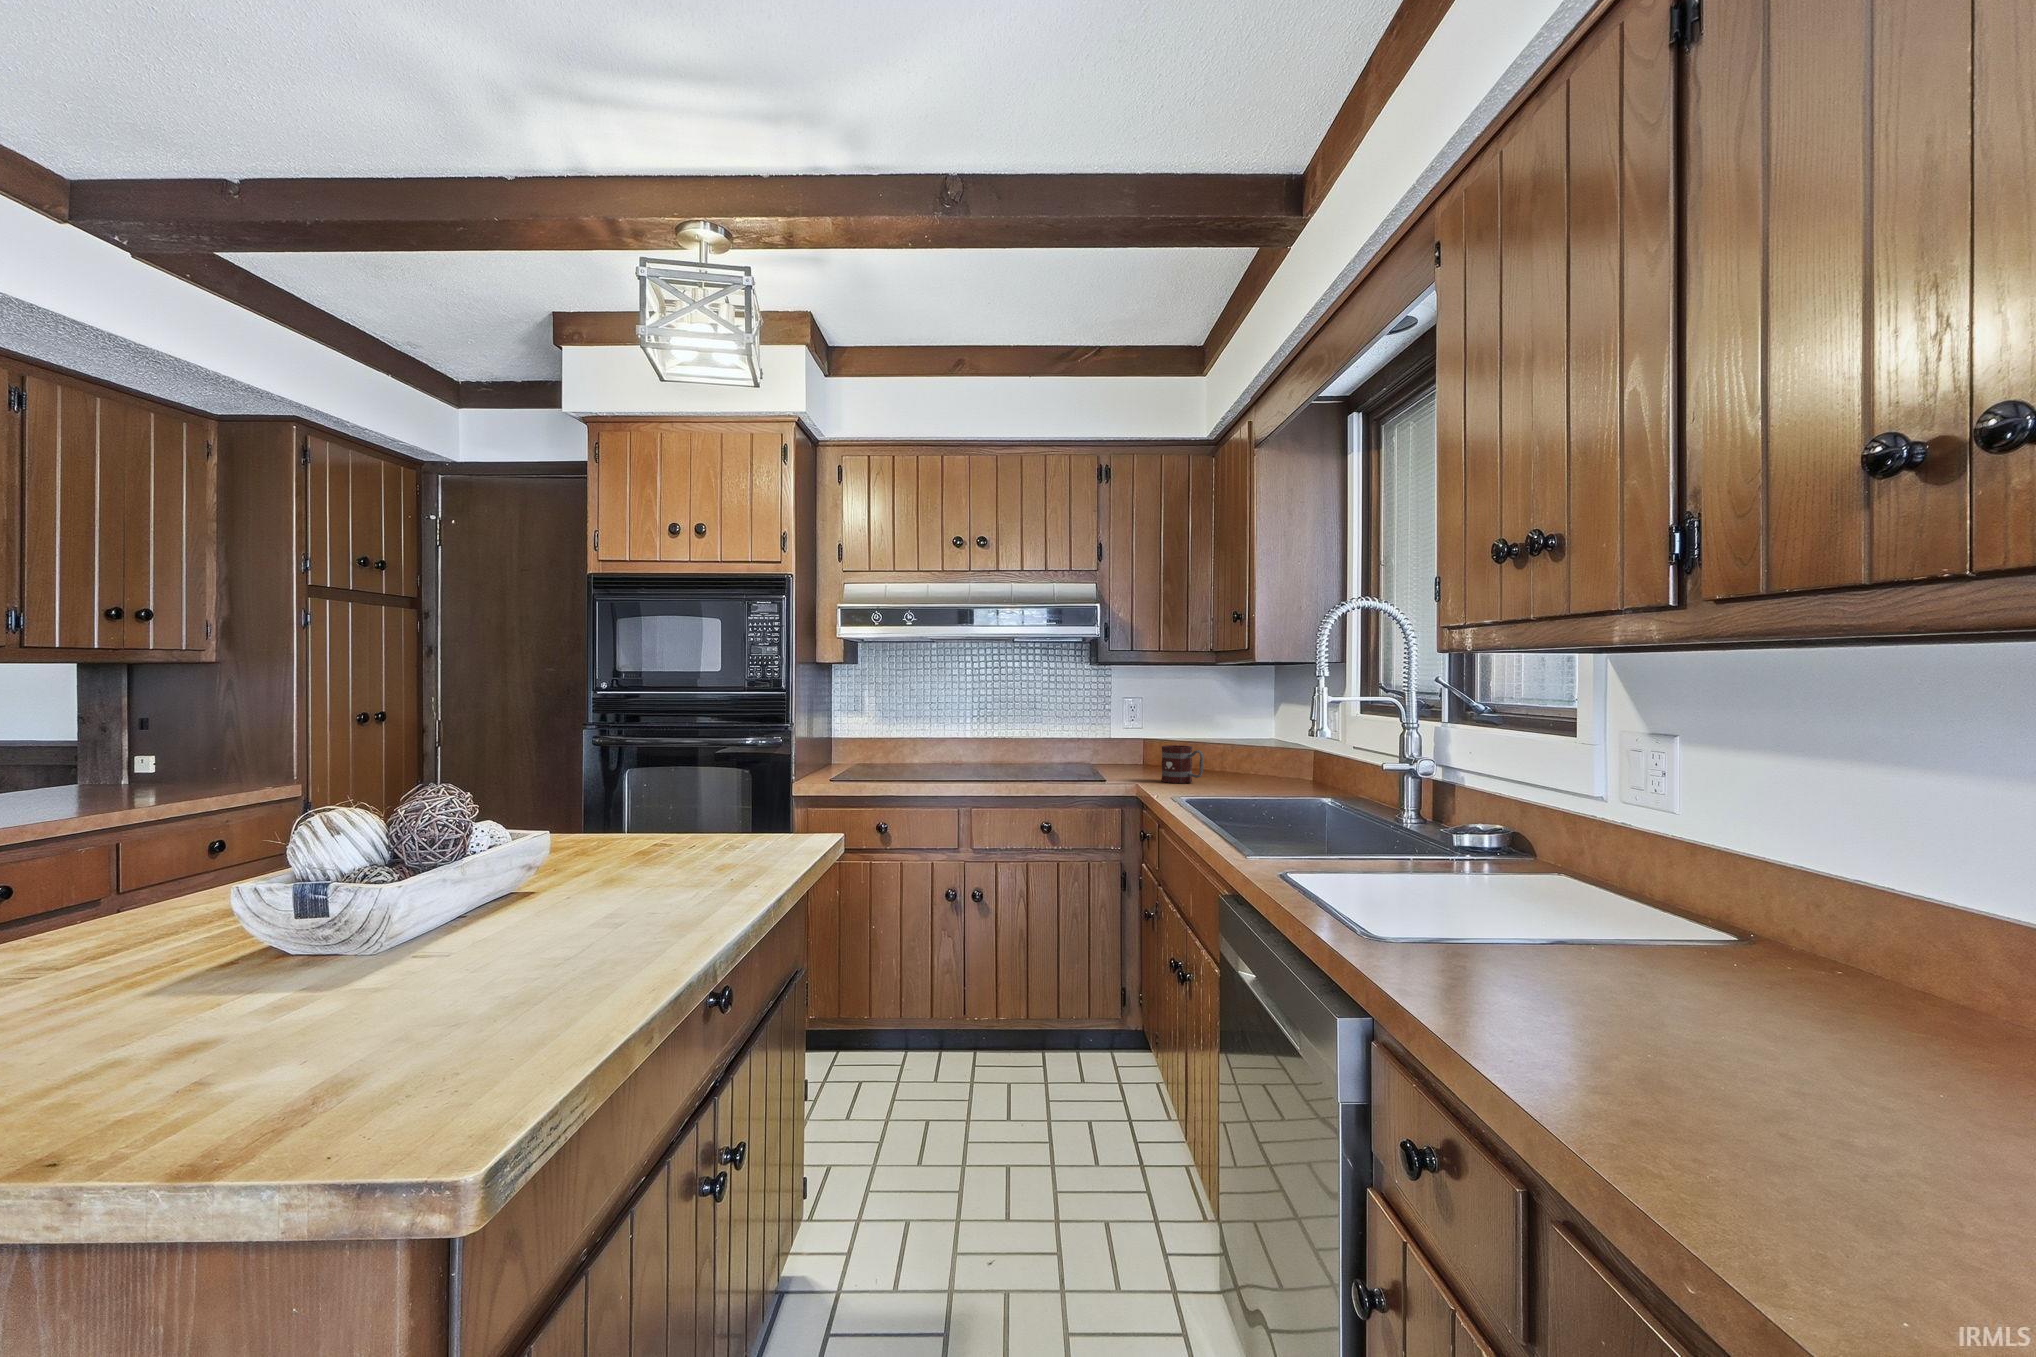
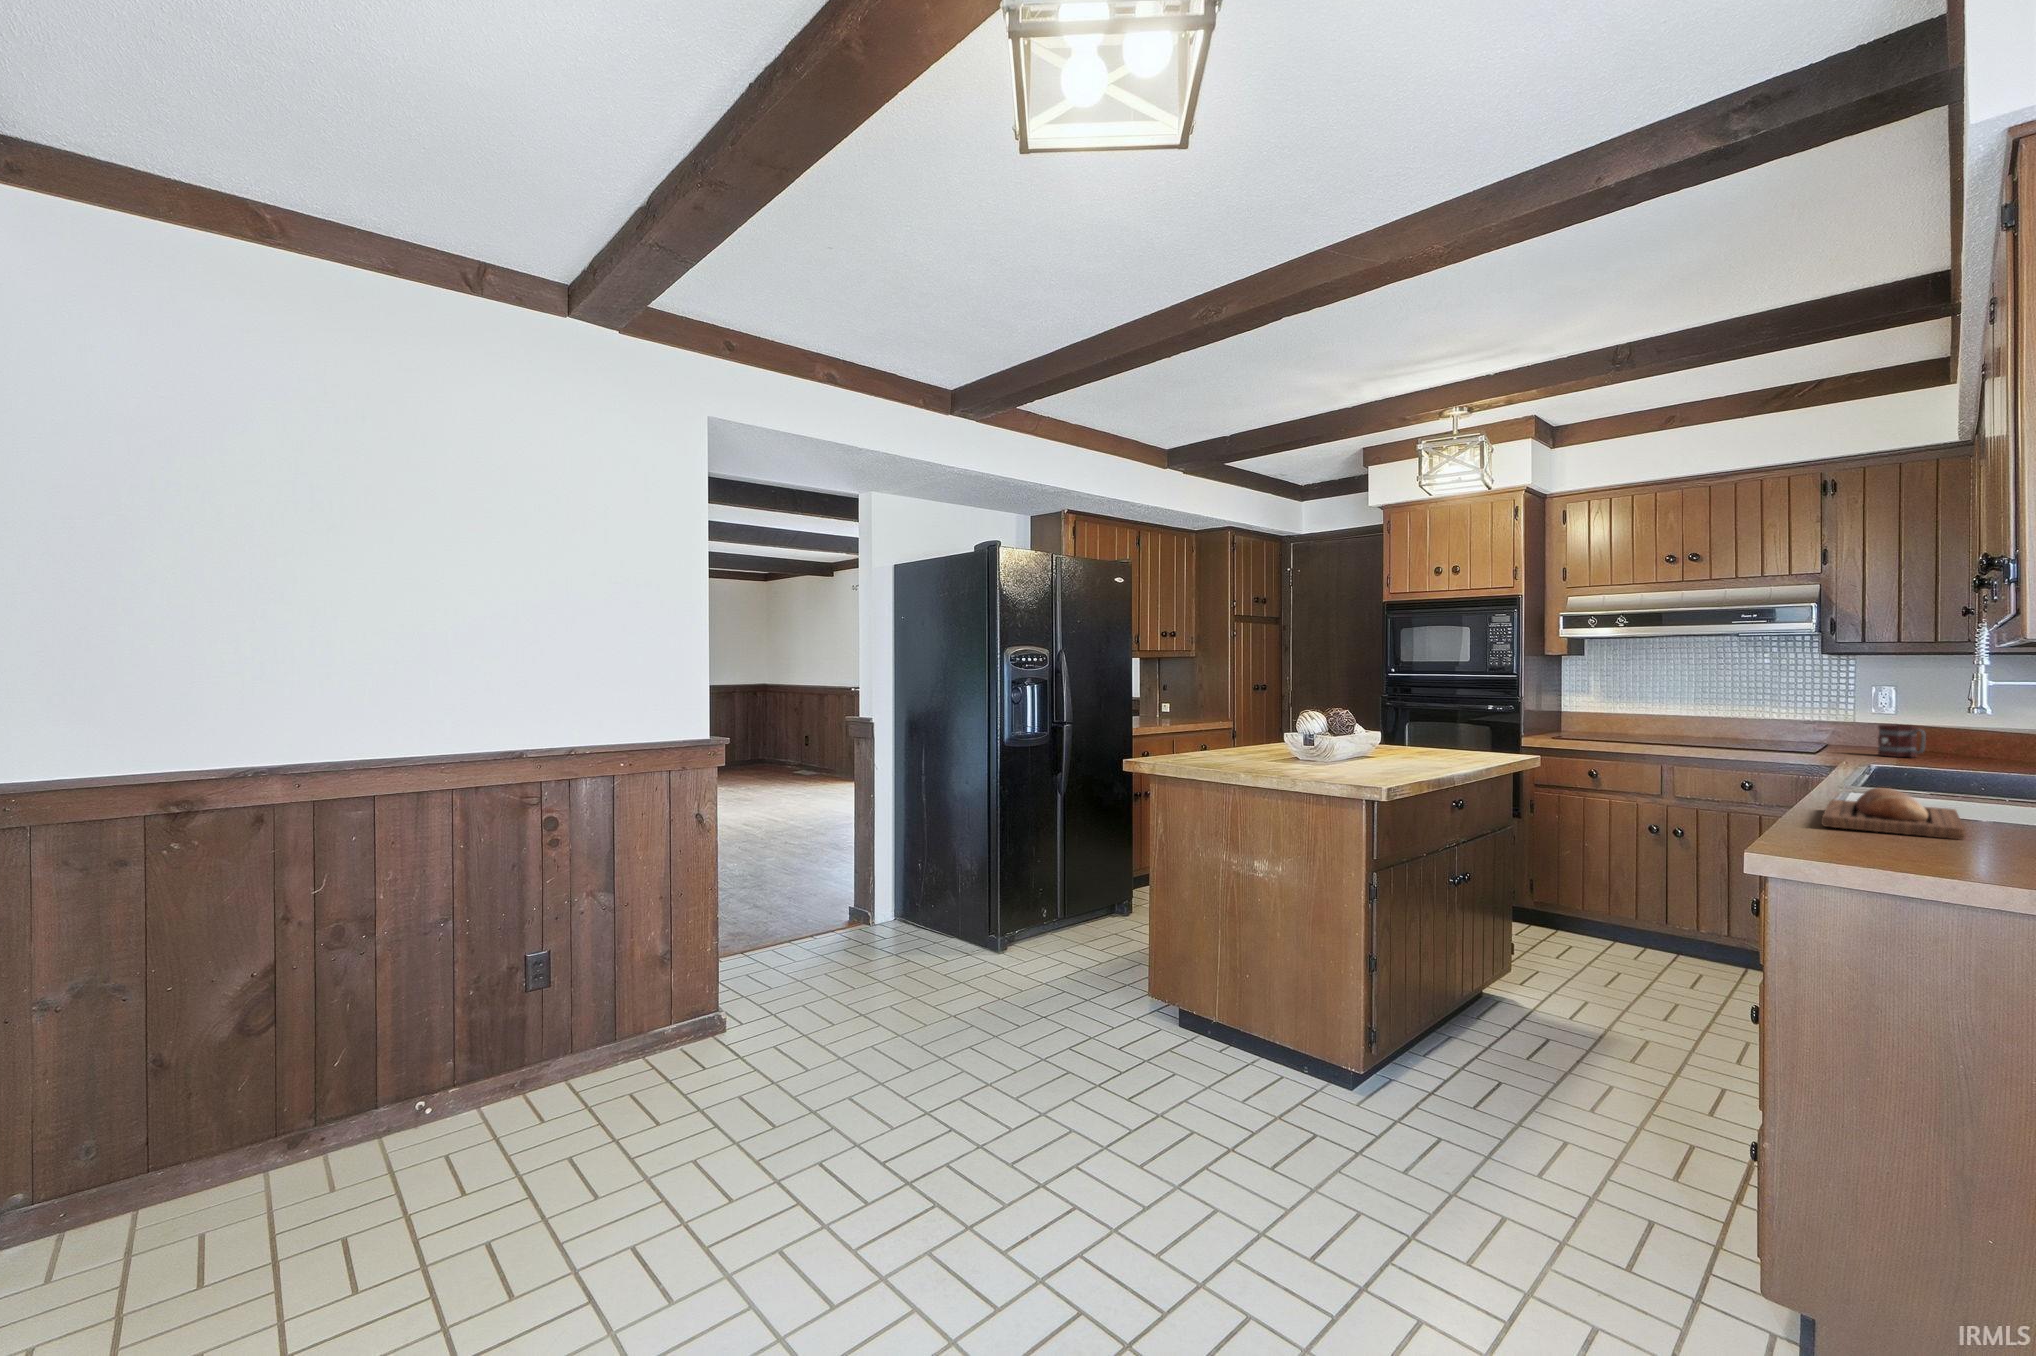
bread loaf: none [1455,929,1884,1091] -> present [1821,788,1966,840]

